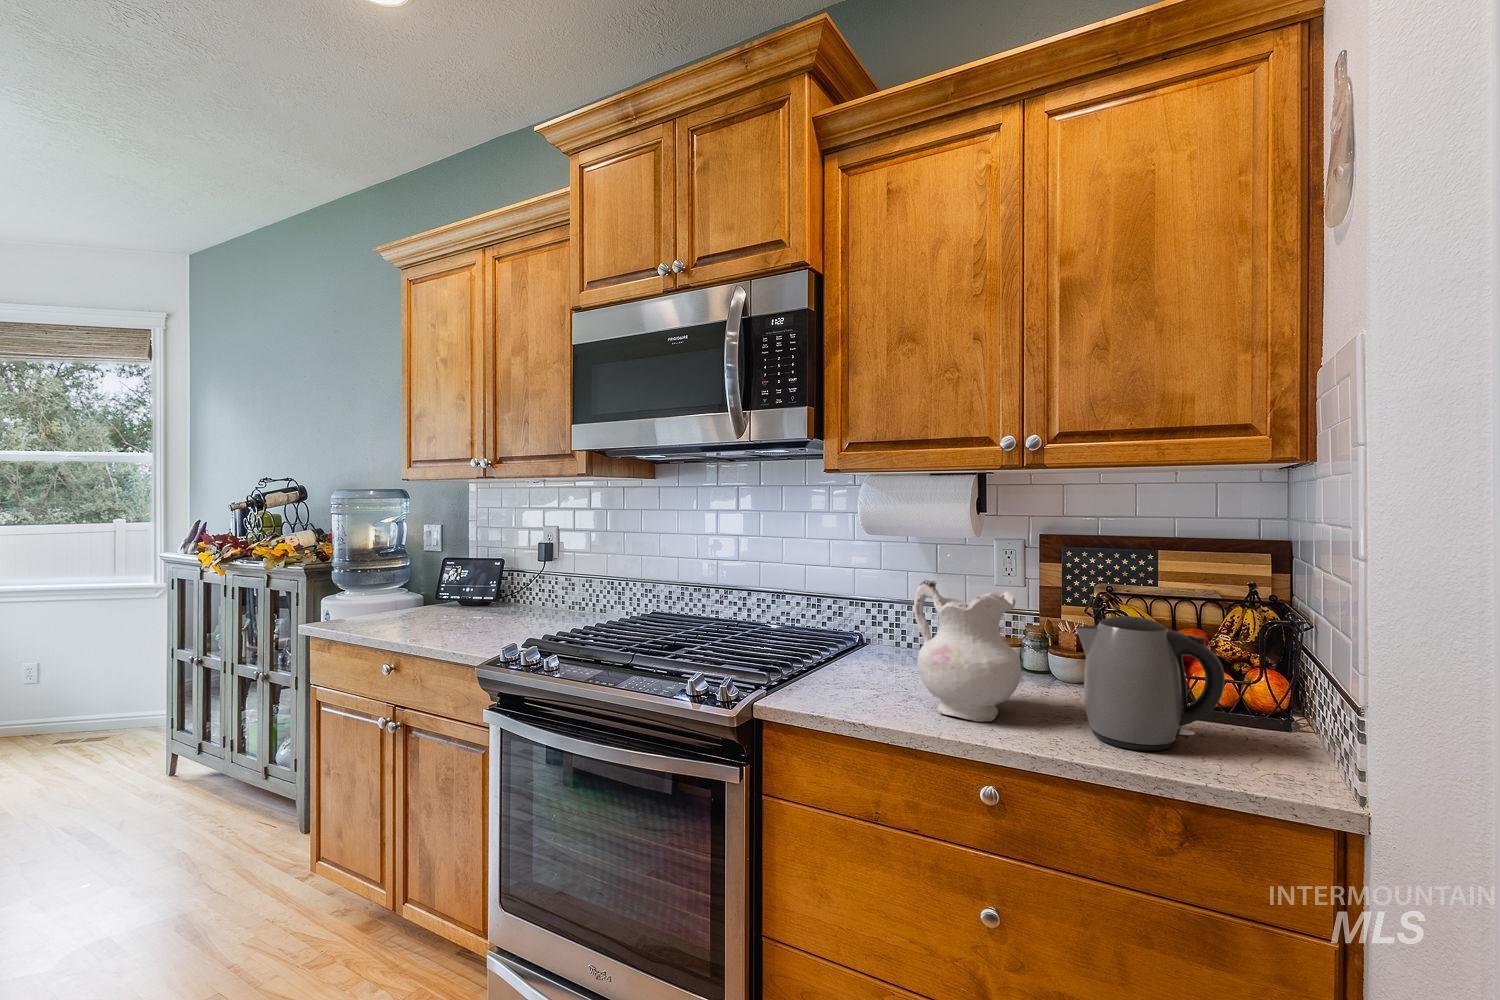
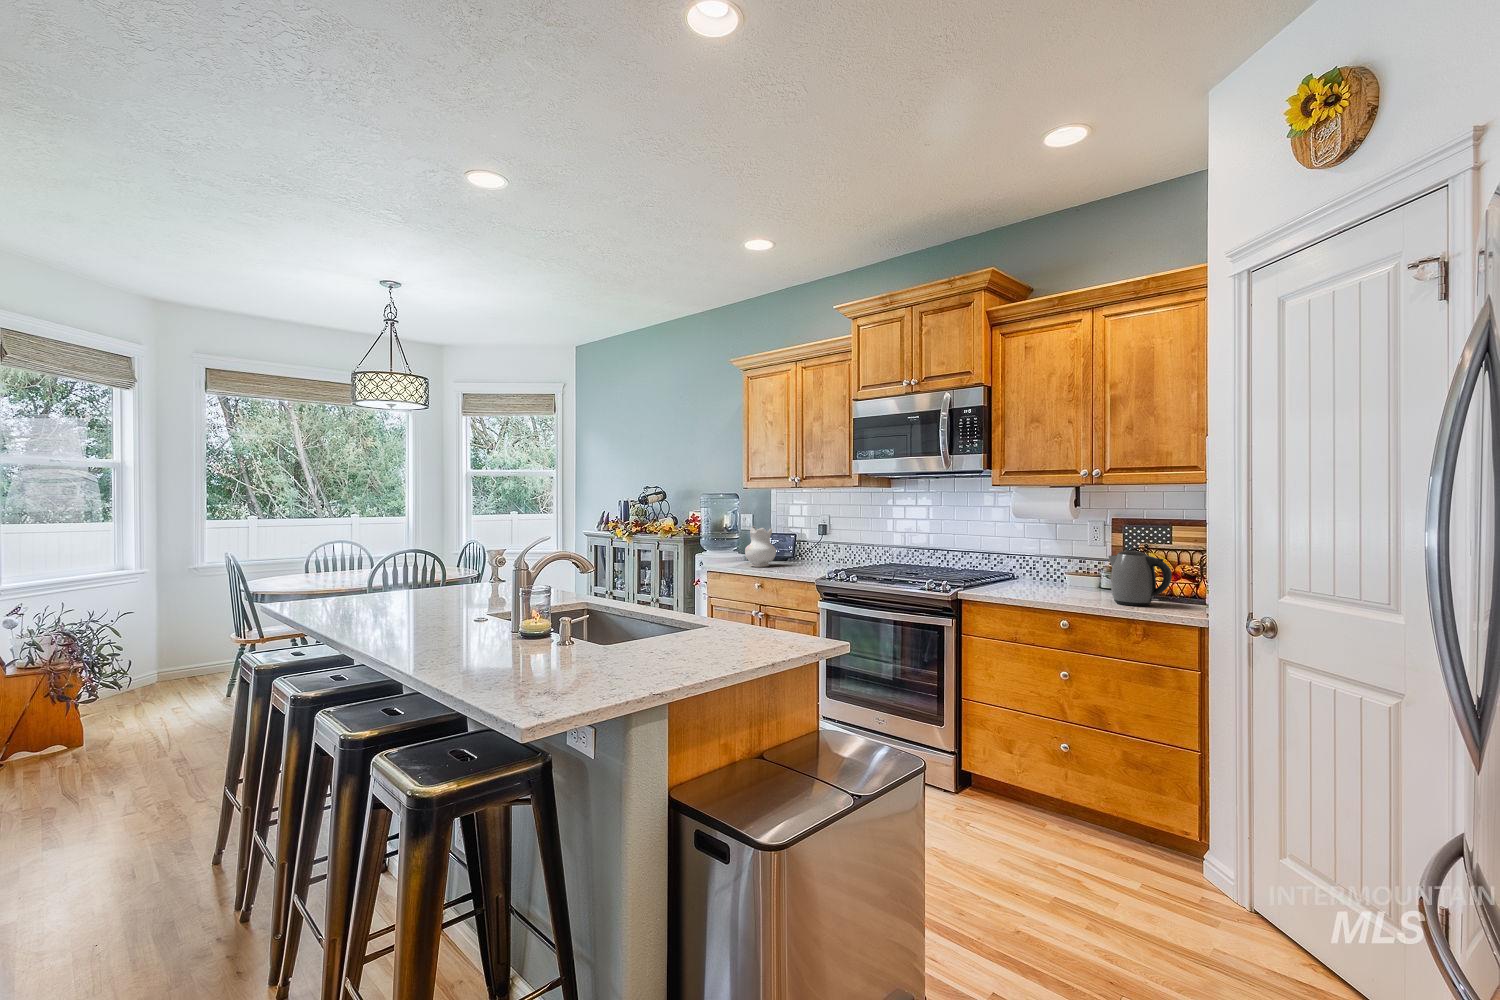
ceramic pitcher: present [914,580,1021,721] -> present [745,526,776,567]

